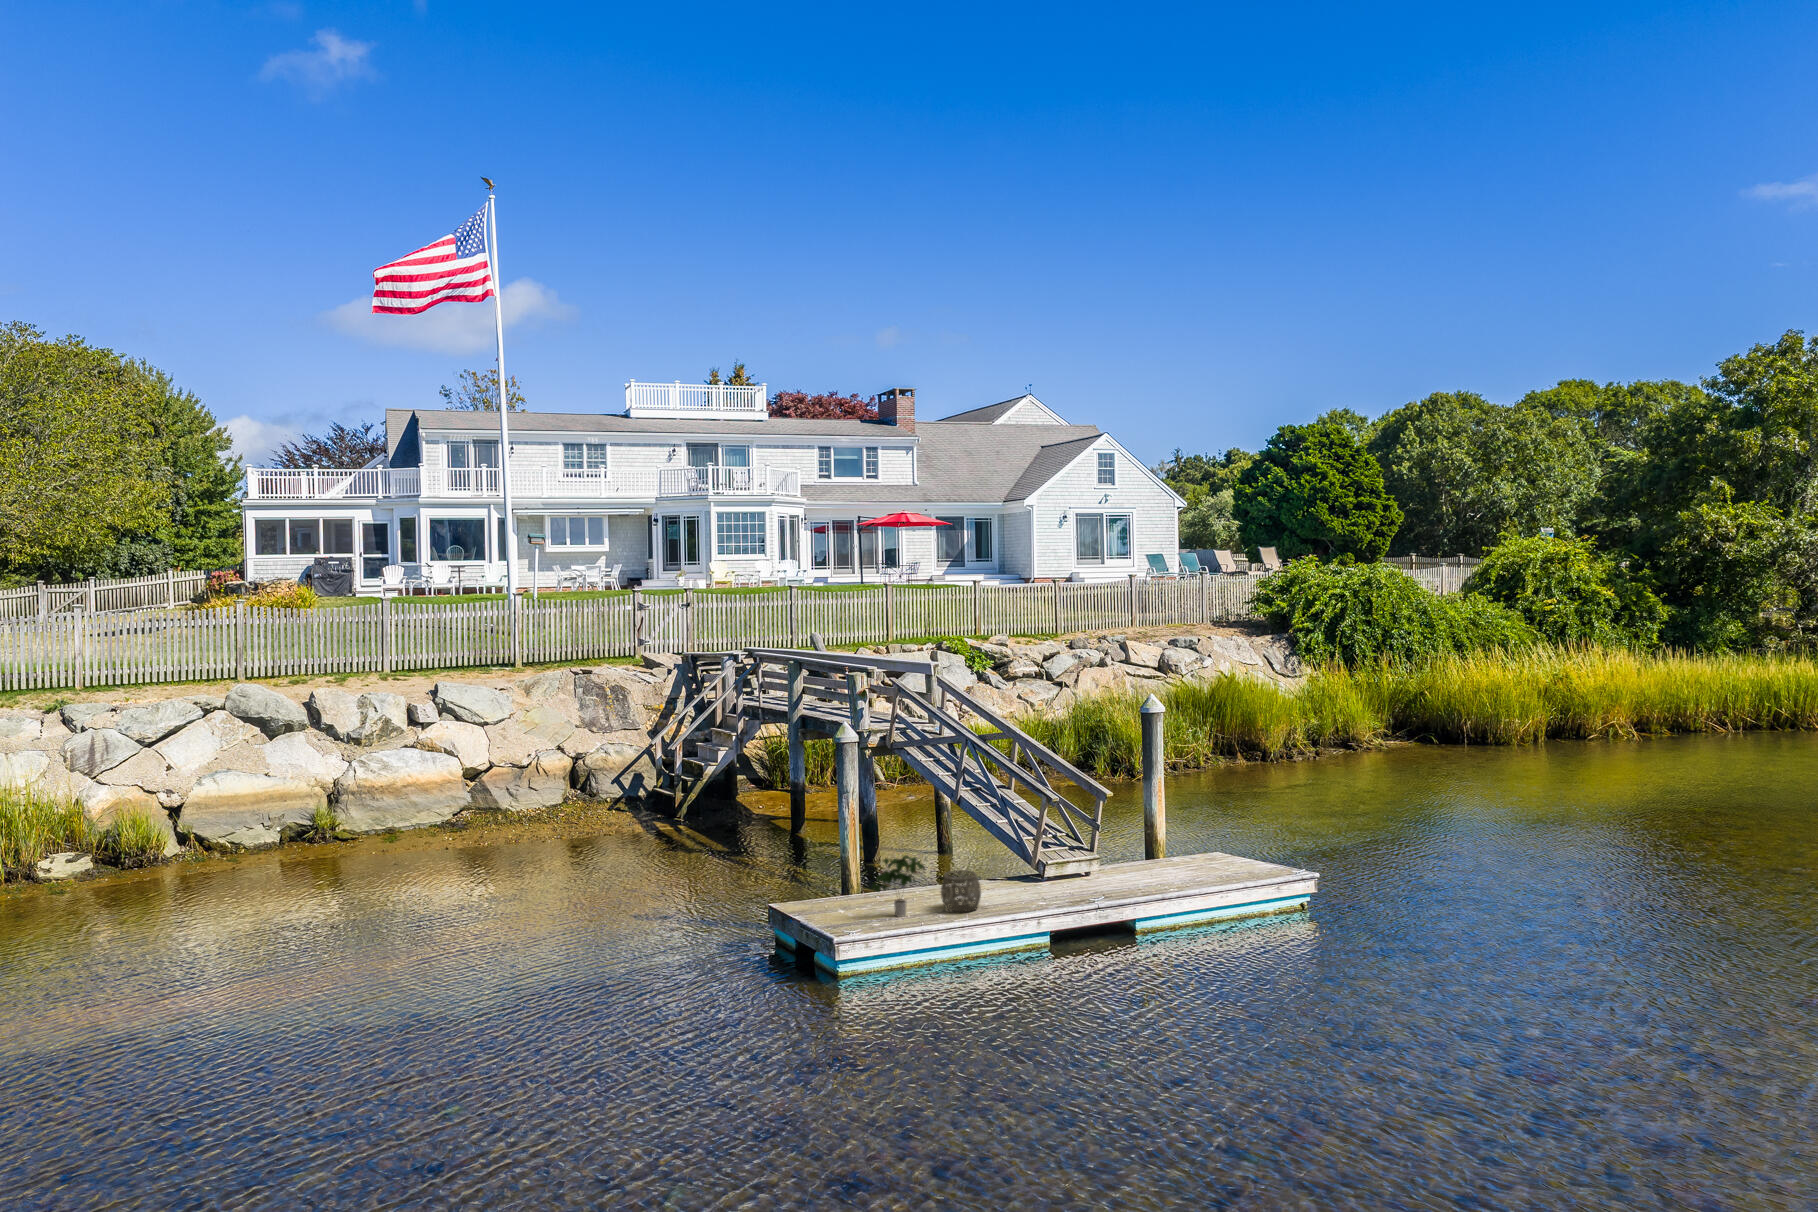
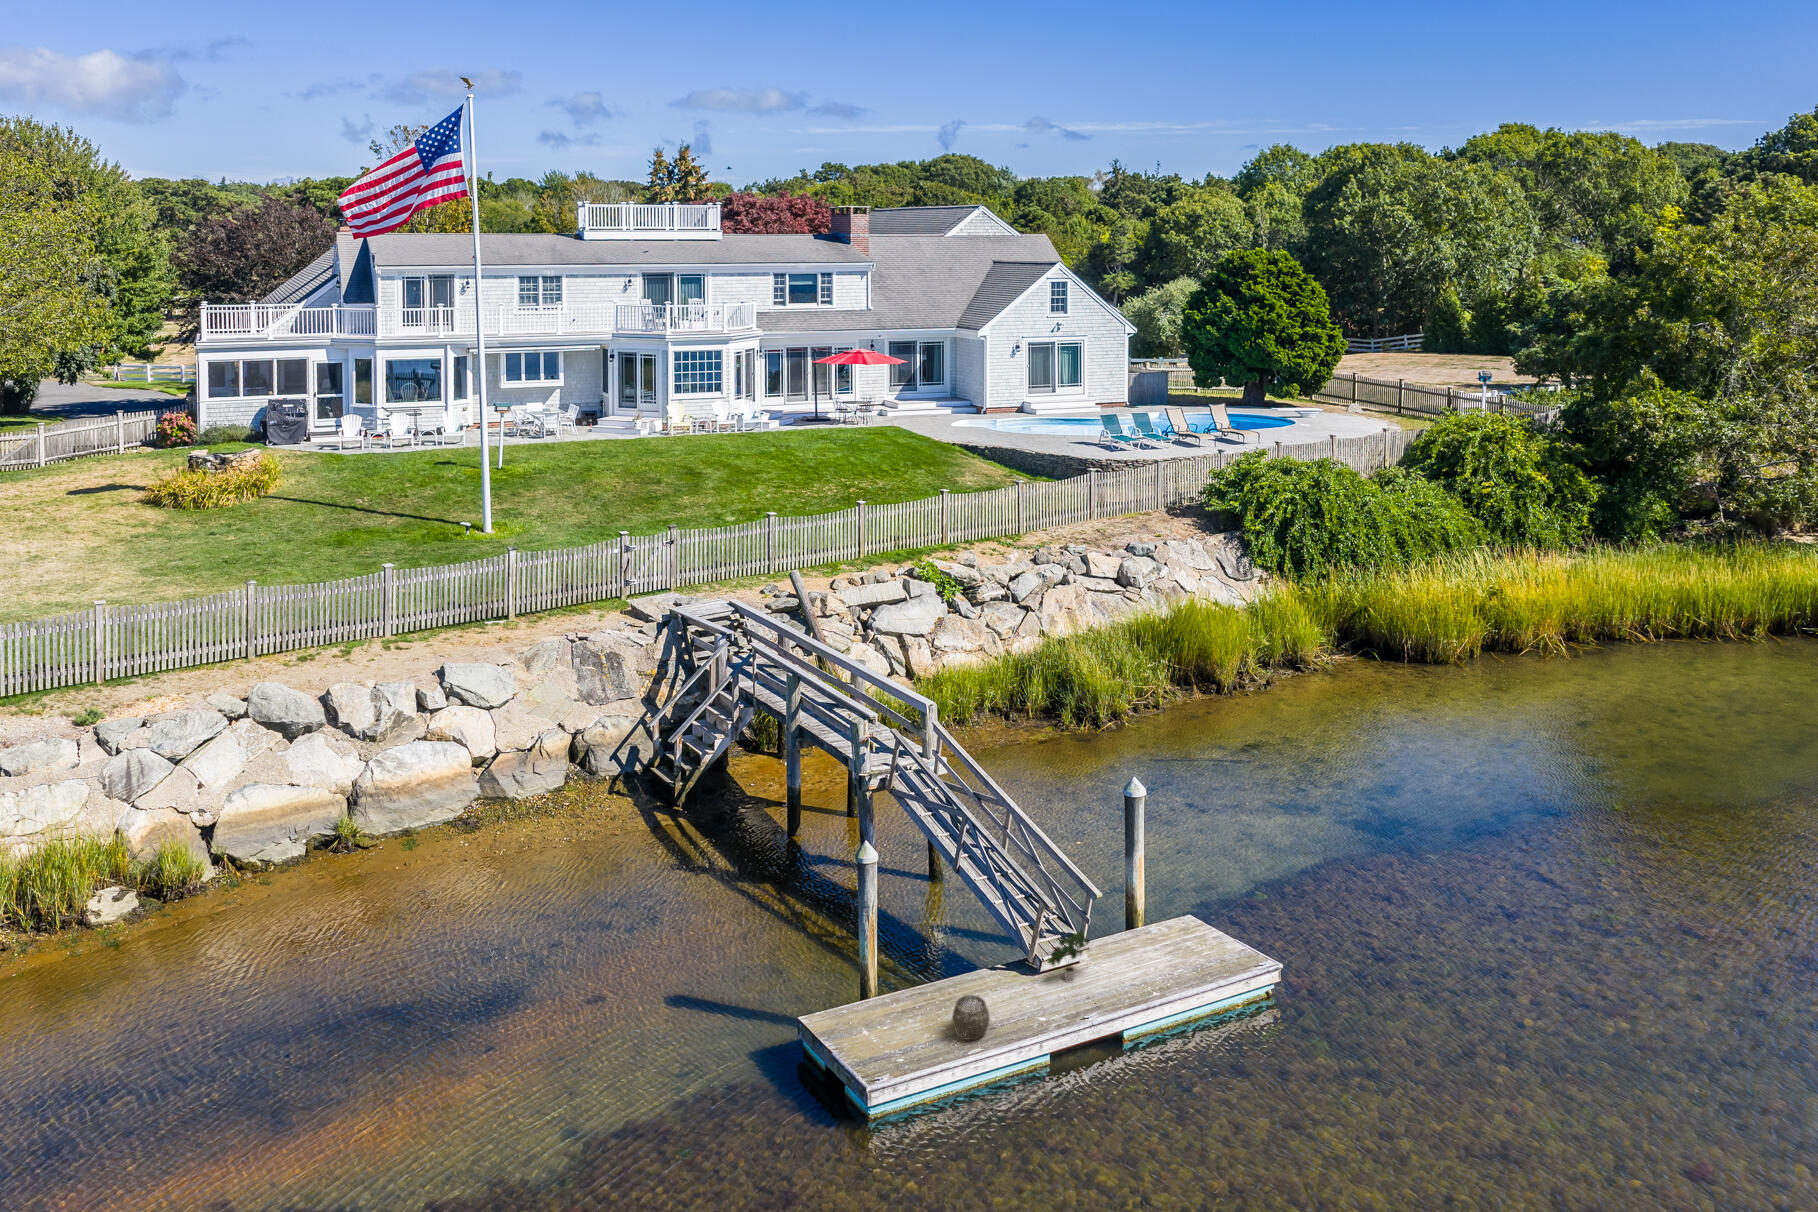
potted plant: present [872,855,925,917] -> present [1048,932,1090,982]

